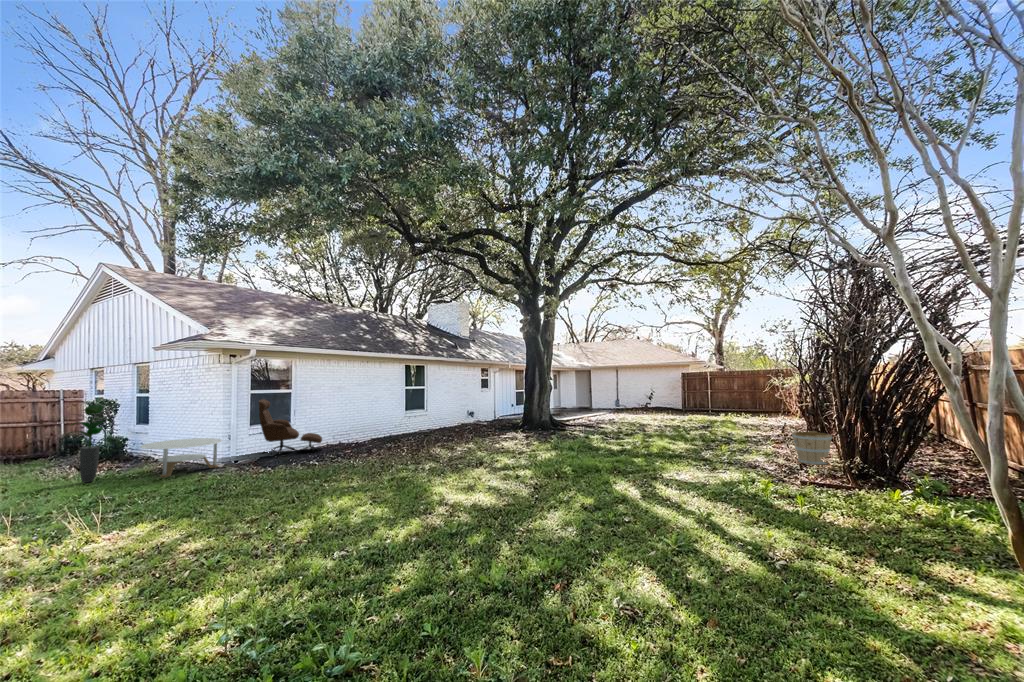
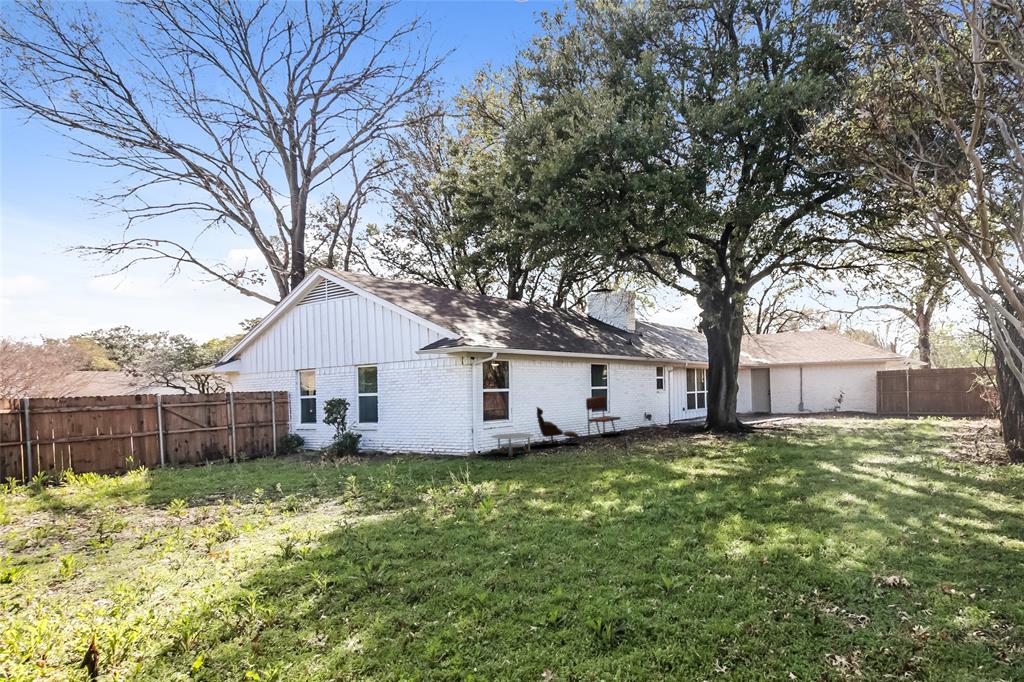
bench: none [354,388,402,440] -> present [586,397,621,437]
potted plant: present [71,405,111,483] -> none [462,412,481,458]
wooden bucket: present [792,431,832,465] -> none [969,430,1006,456]

